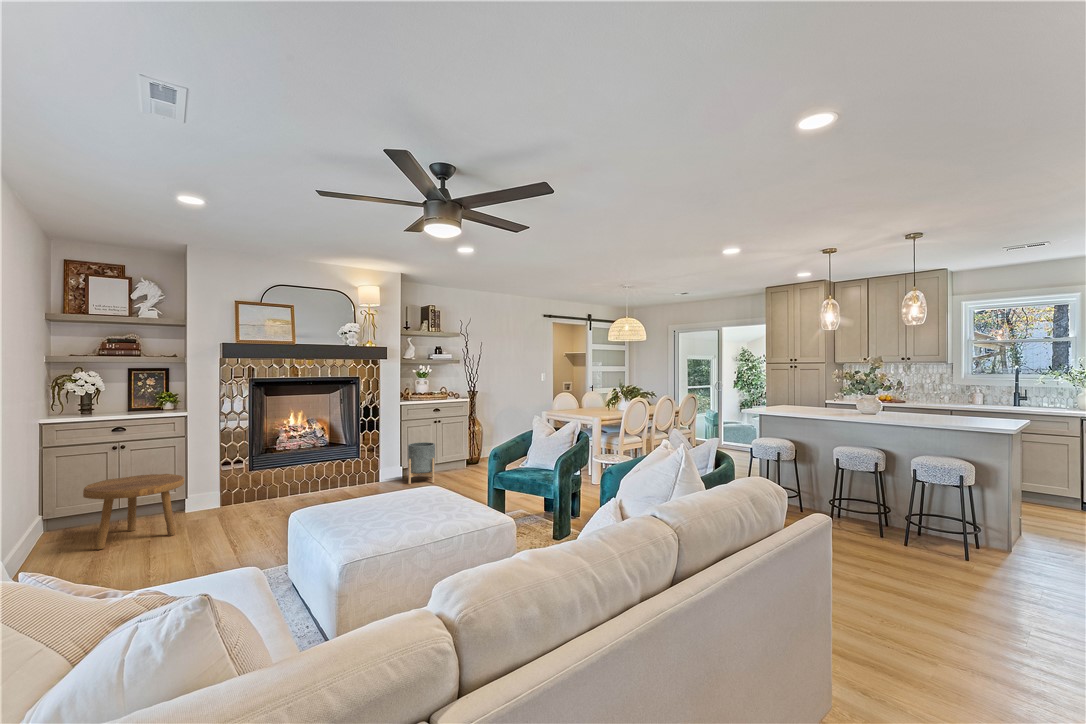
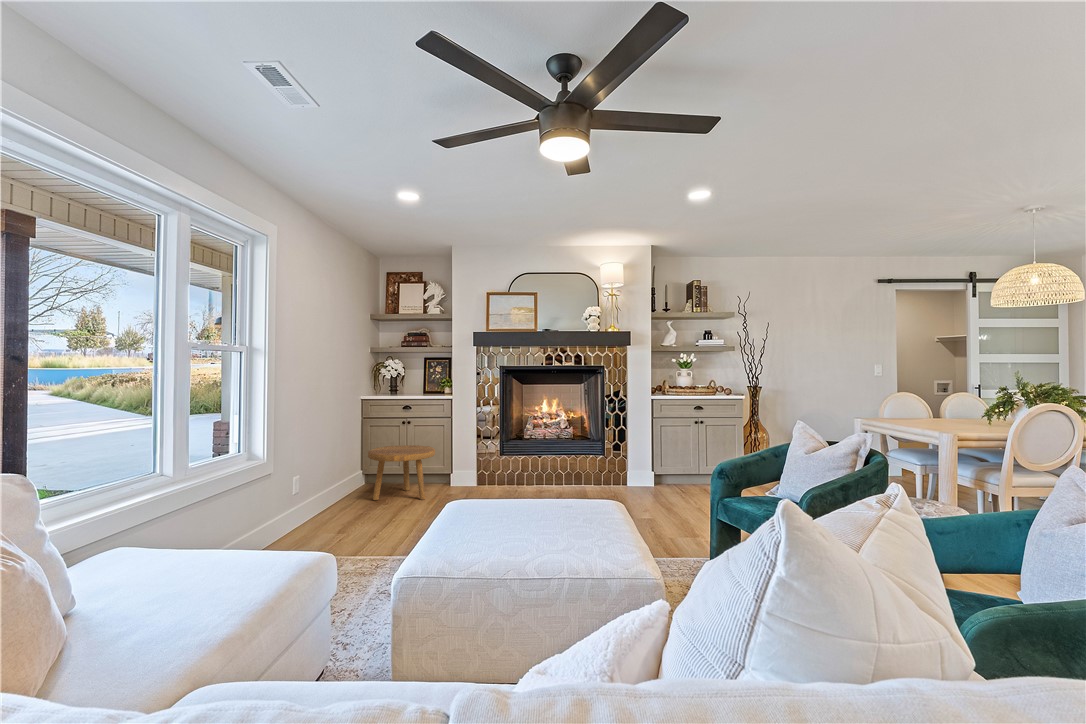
planter: present [408,442,435,484] -> none [652,444,688,494]

